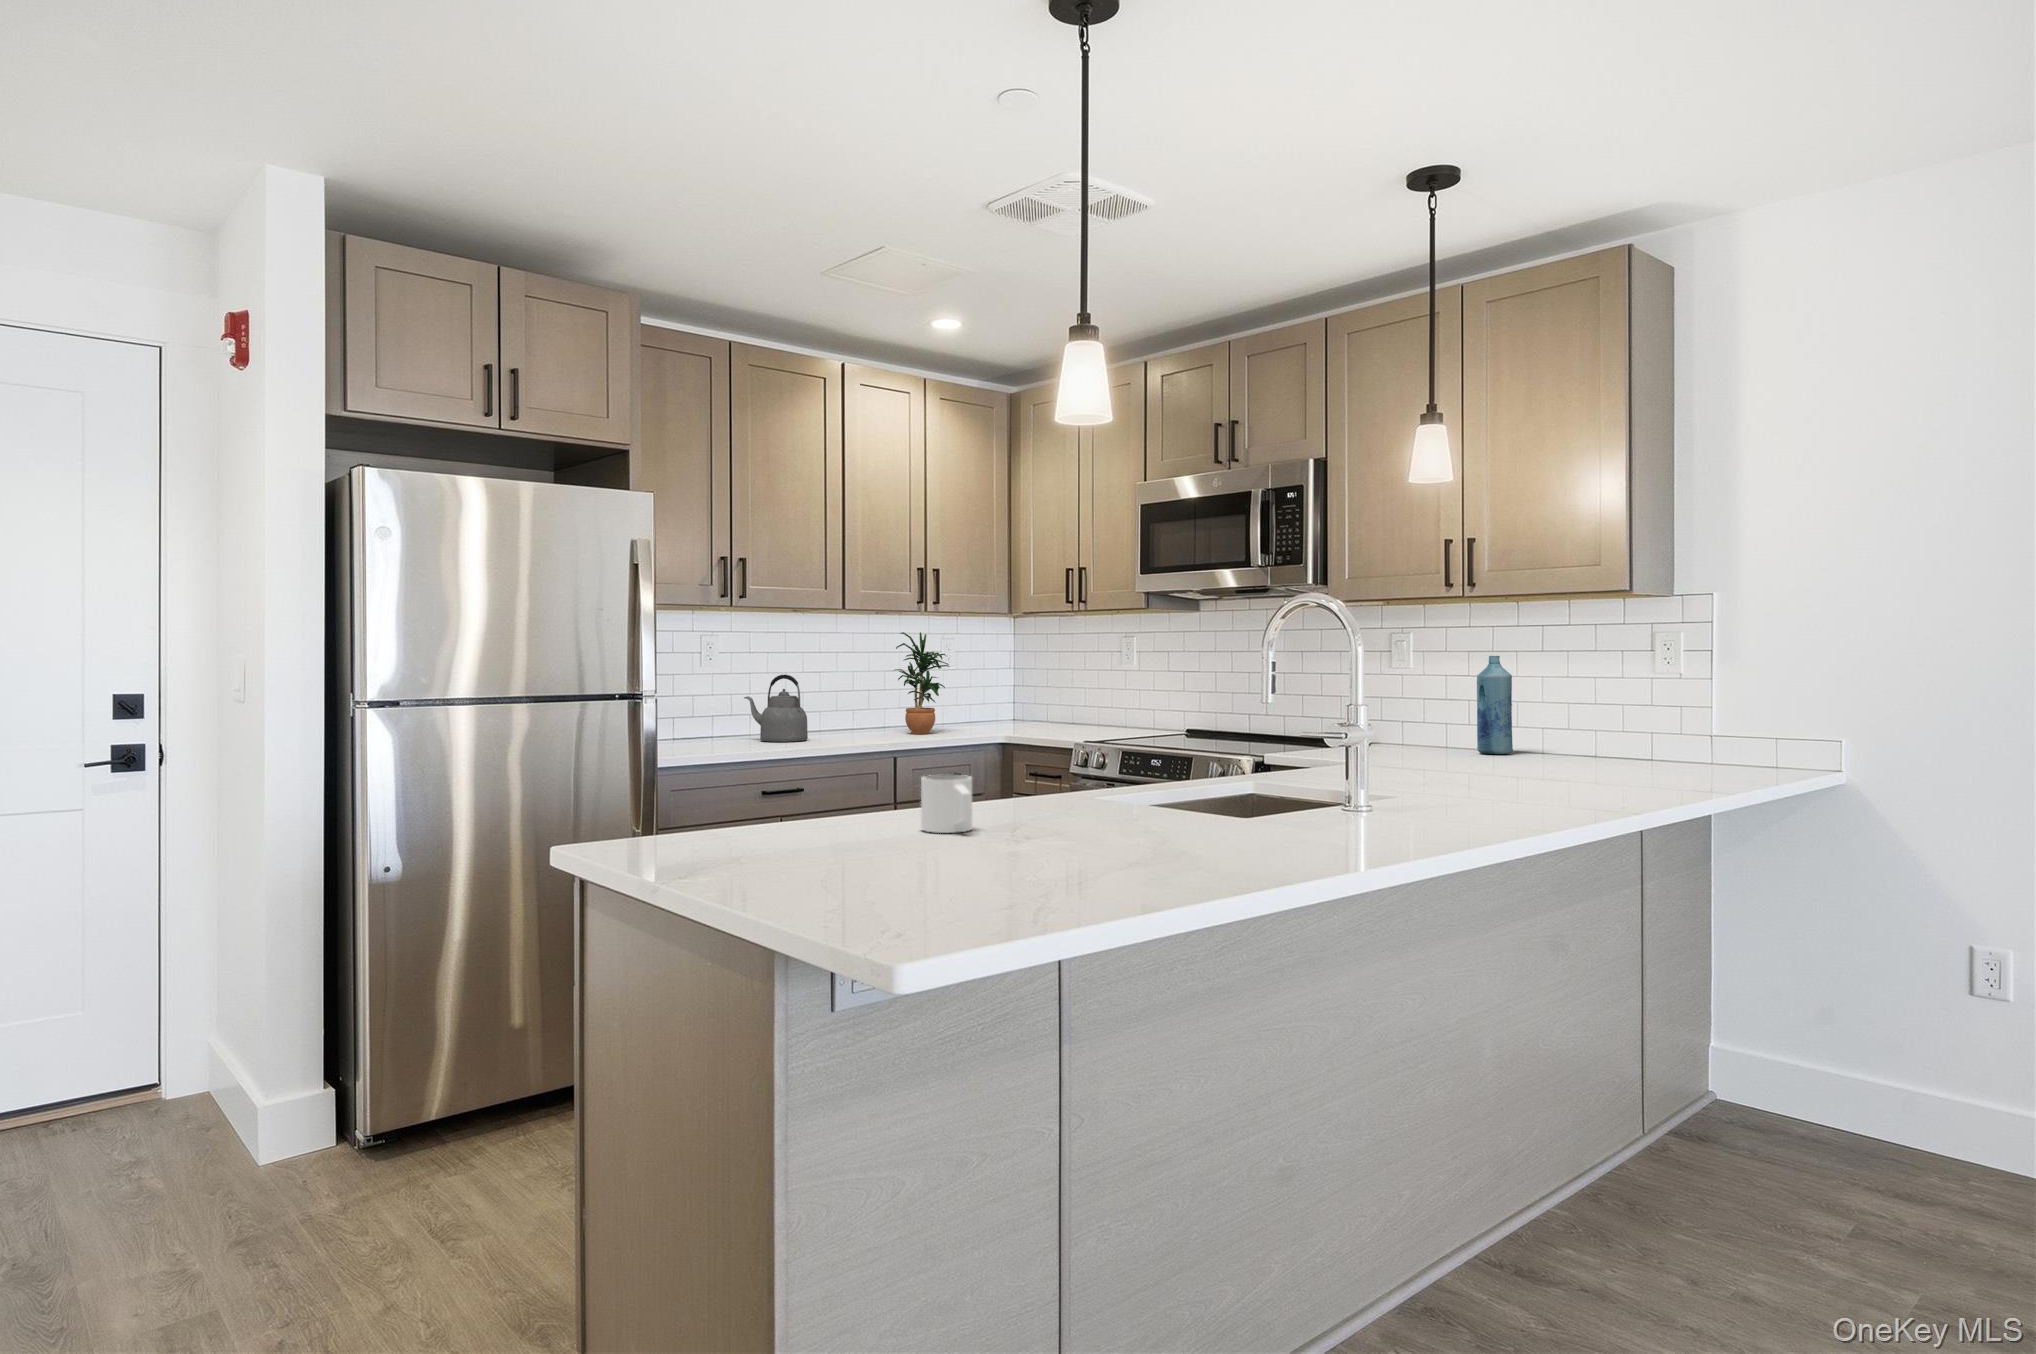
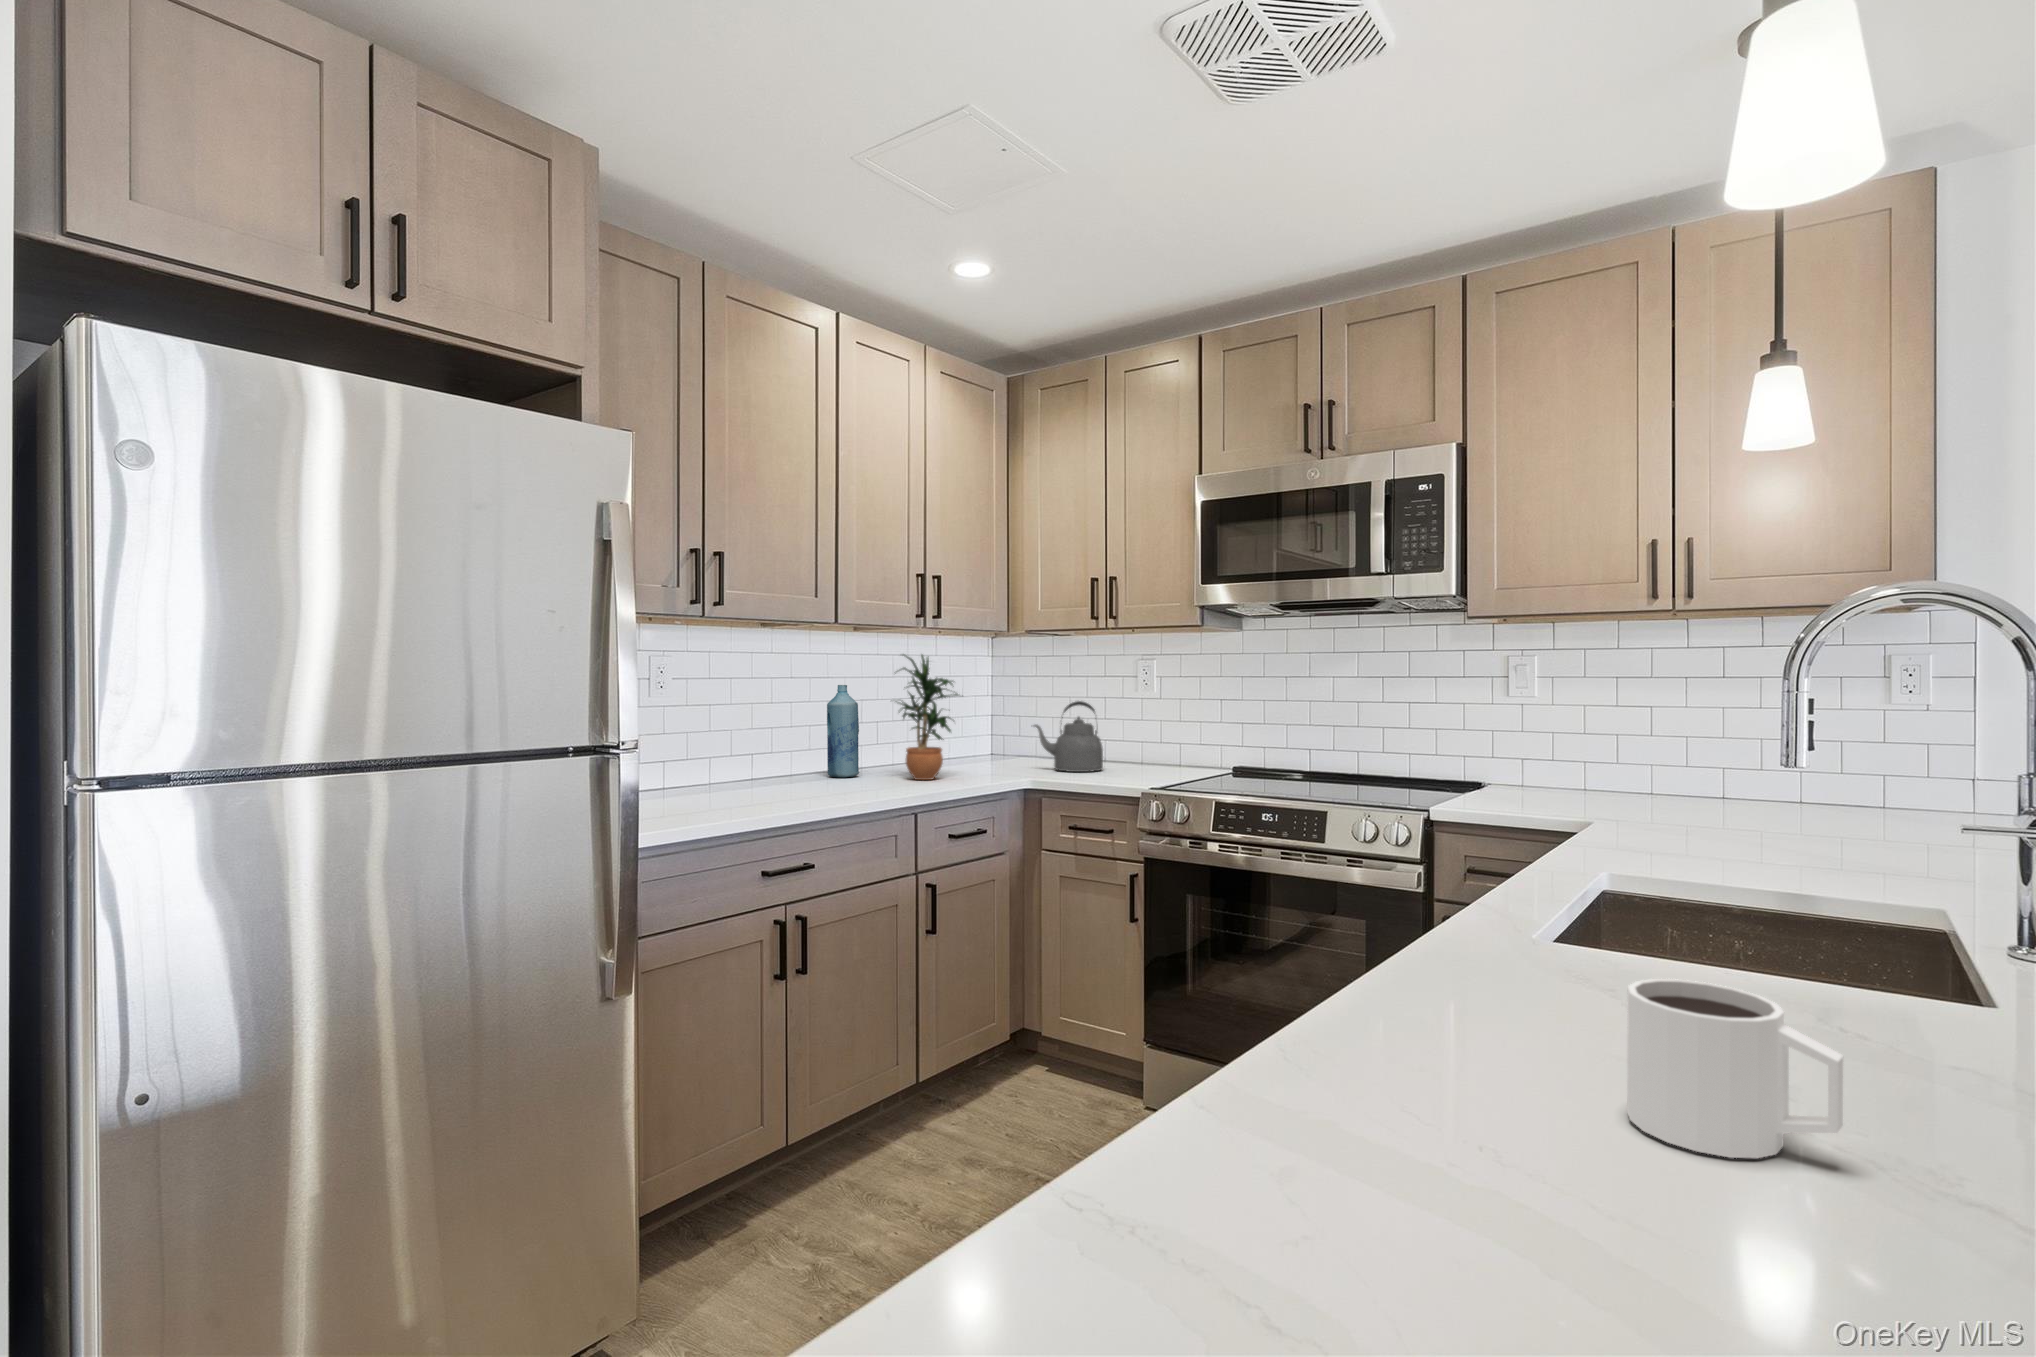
bottle: present [1477,656,1513,754] -> present [827,685,859,777]
kettle: present [744,675,808,742] -> present [1034,701,1103,772]

